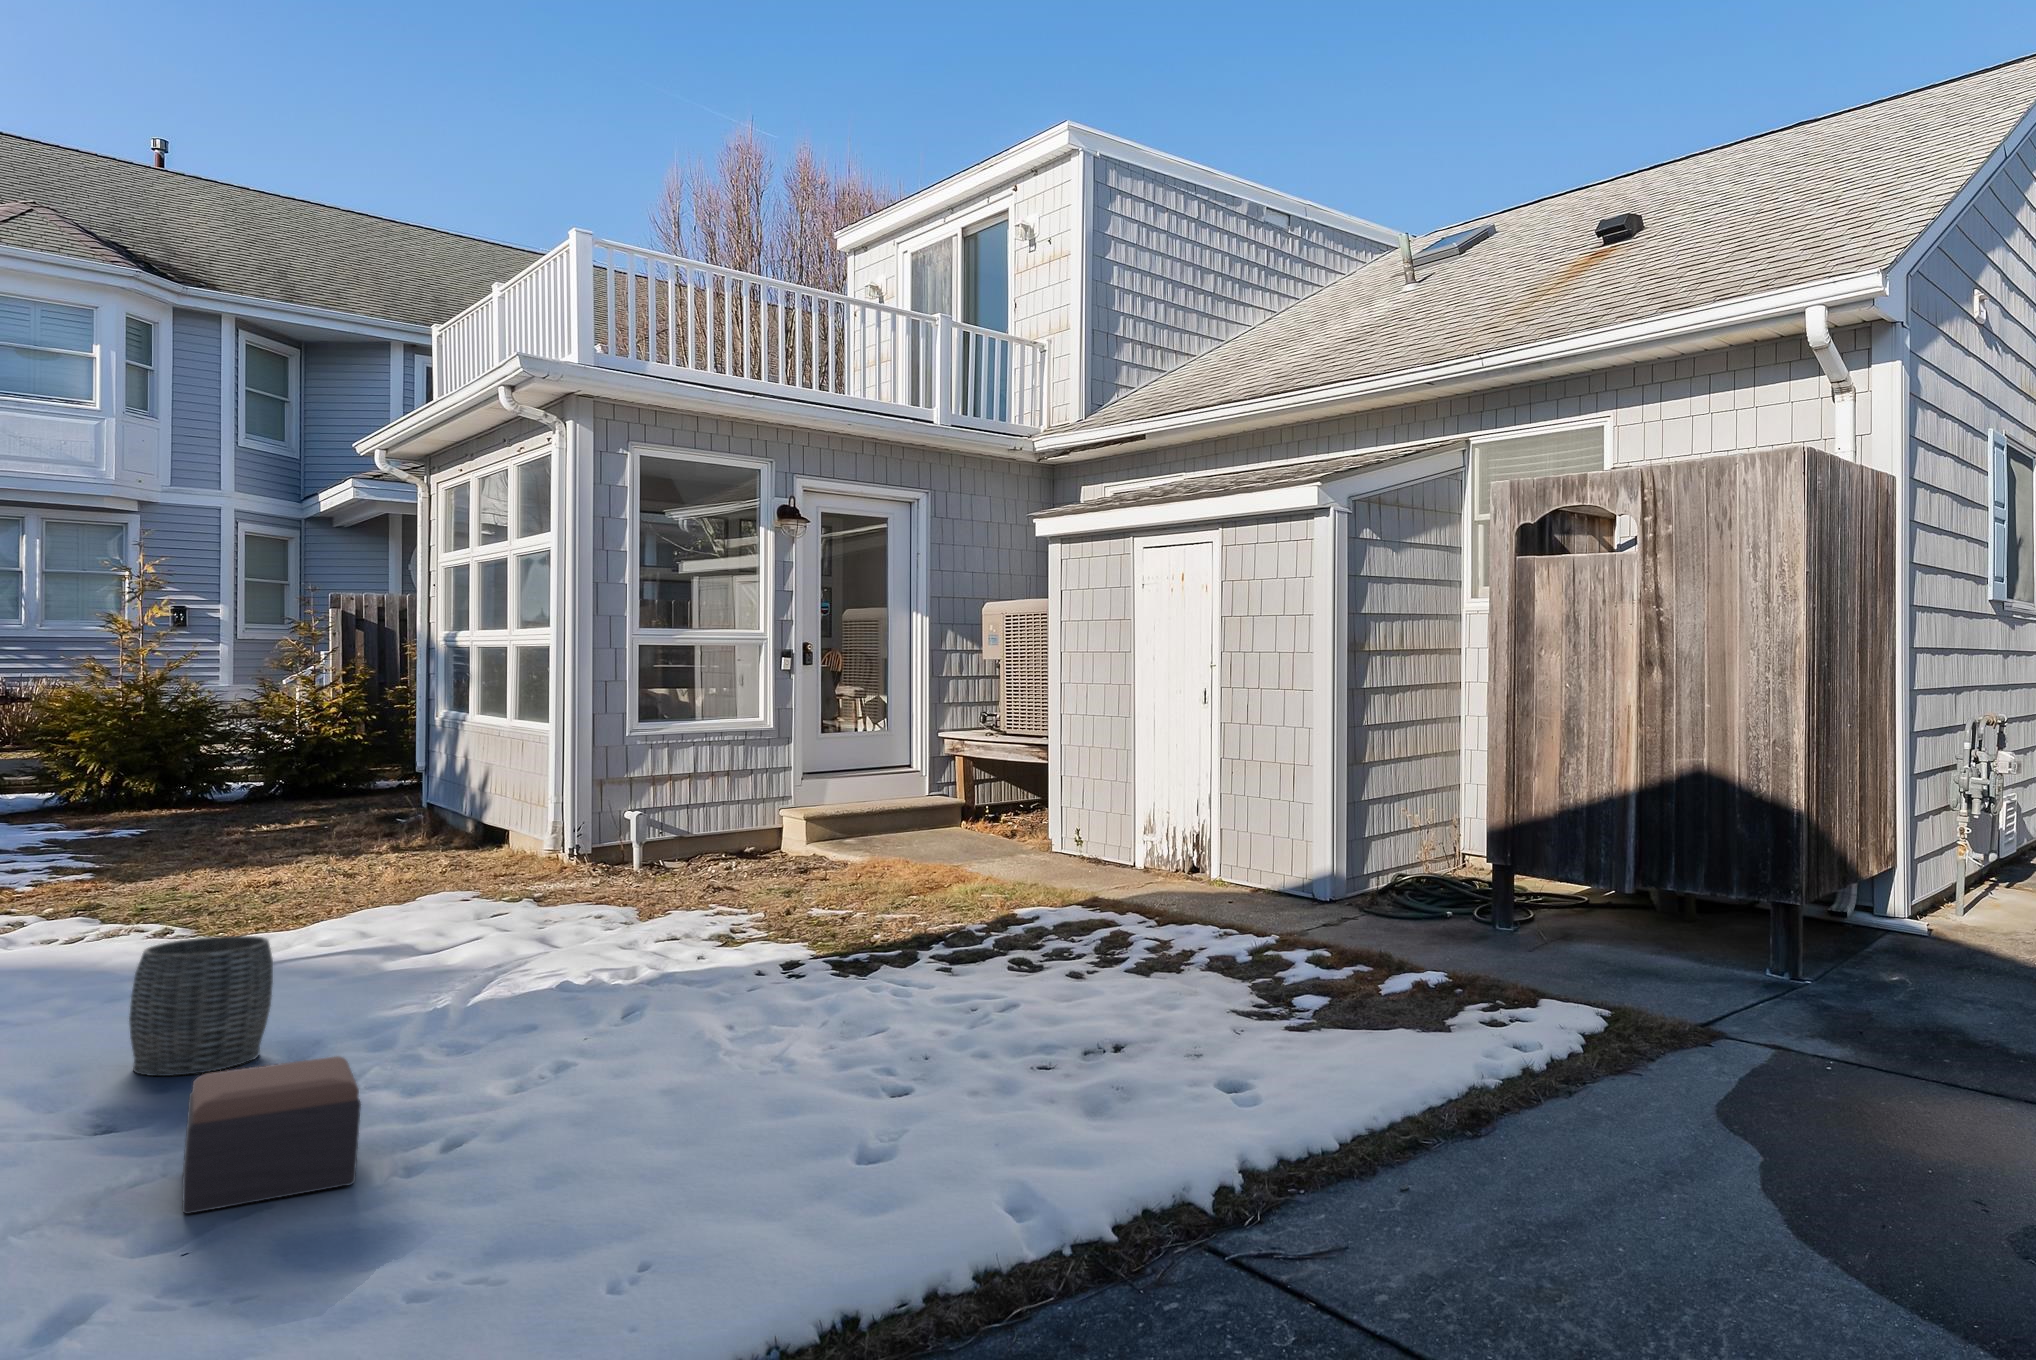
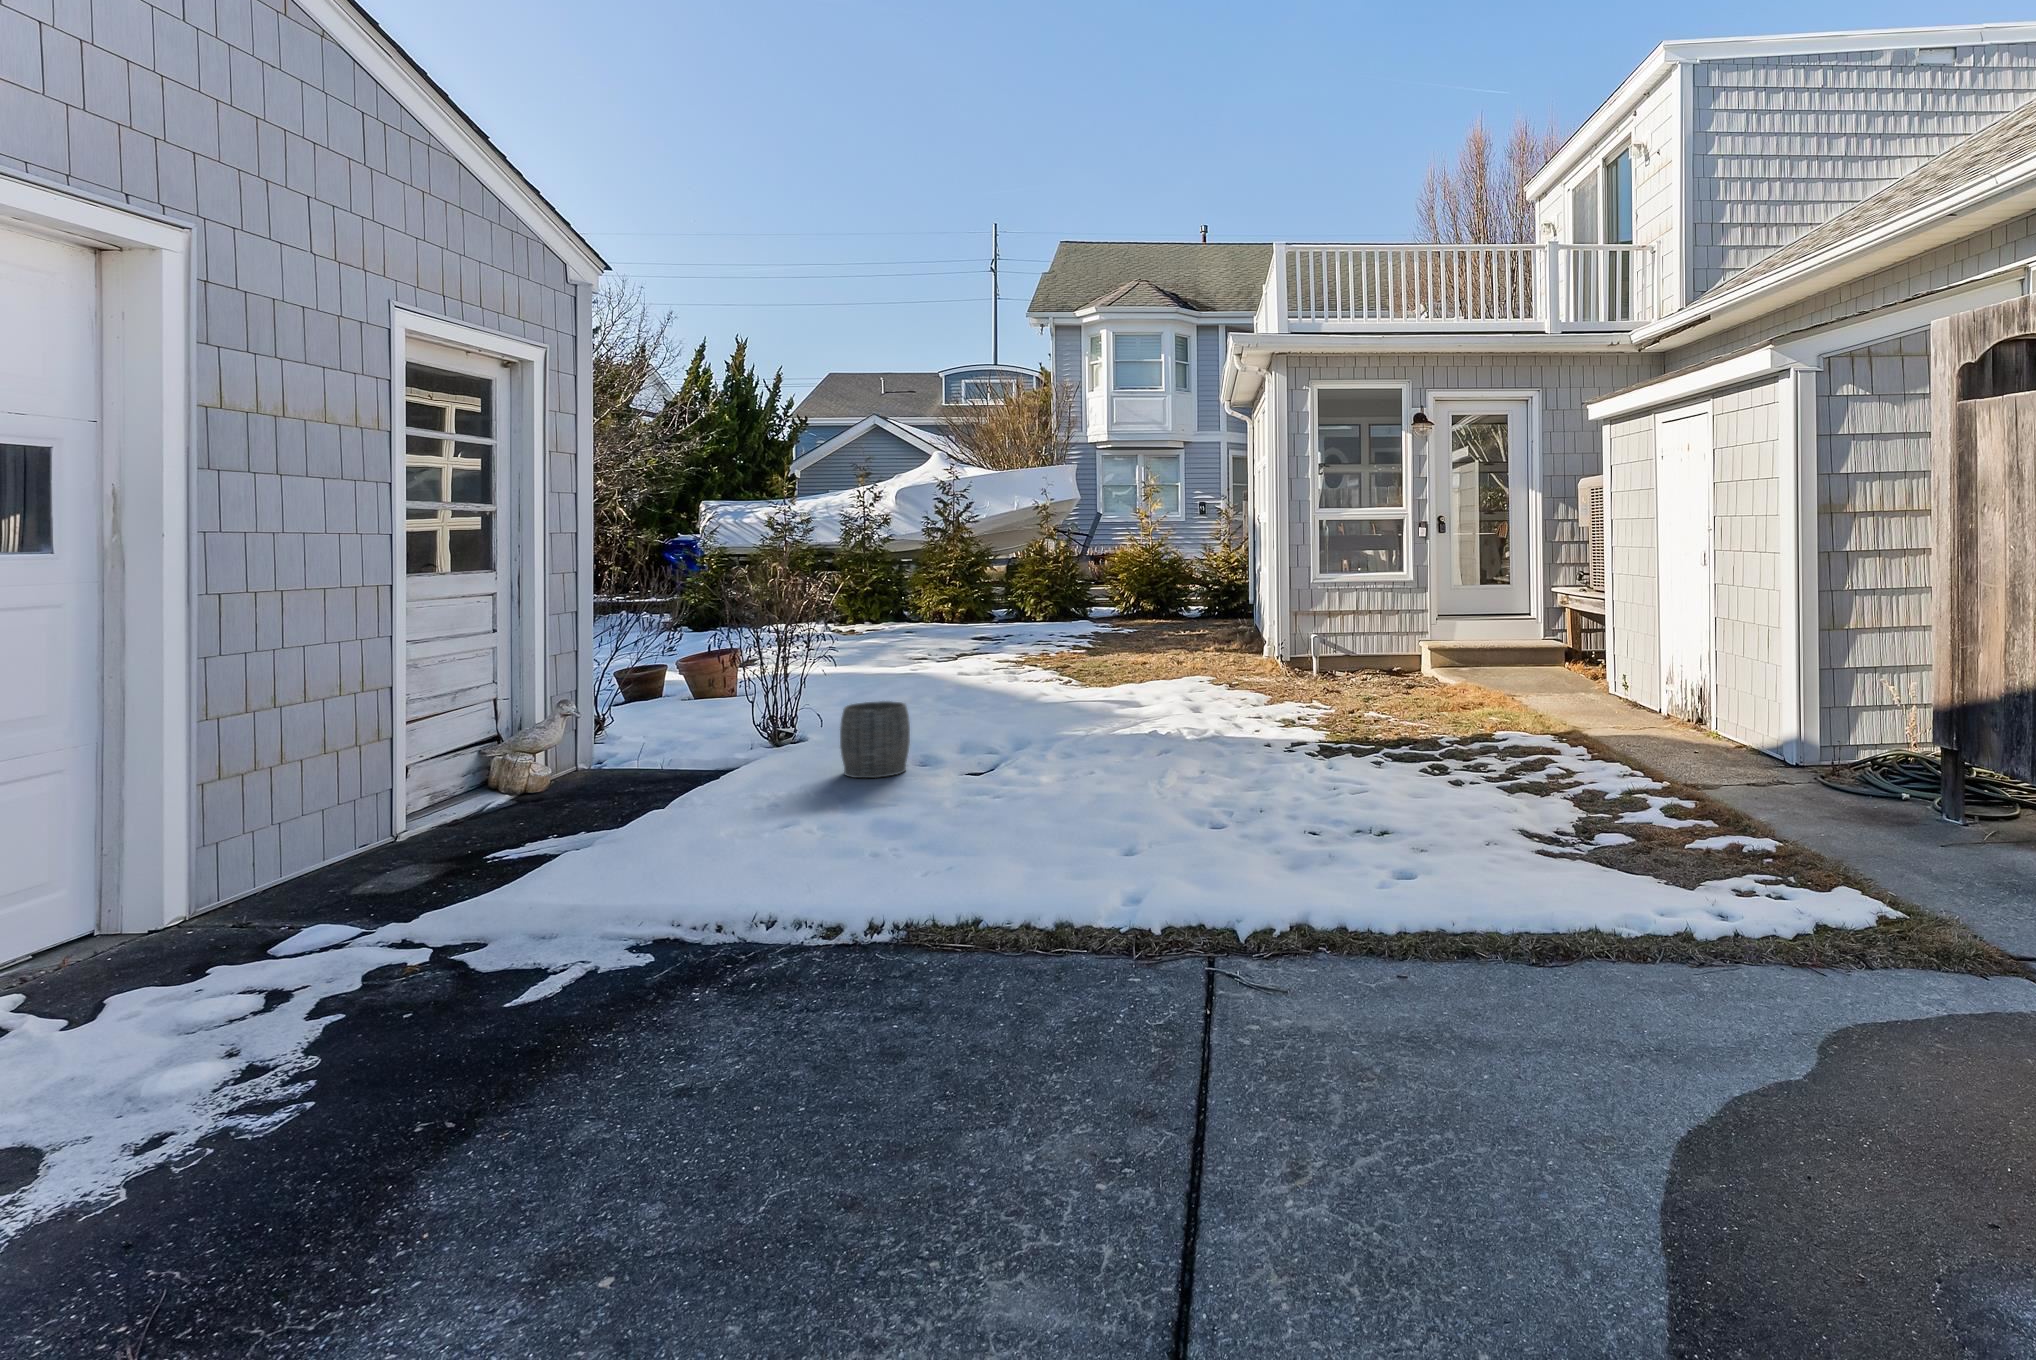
footstool: present [182,1056,361,1214] -> none [730,777,843,854]

